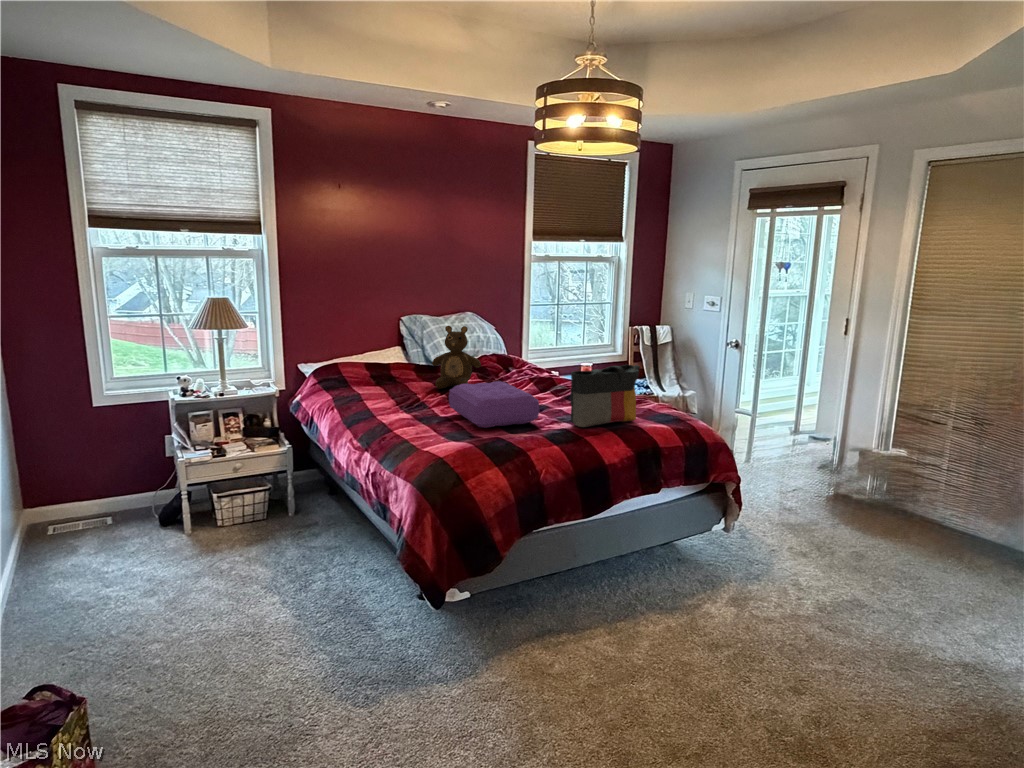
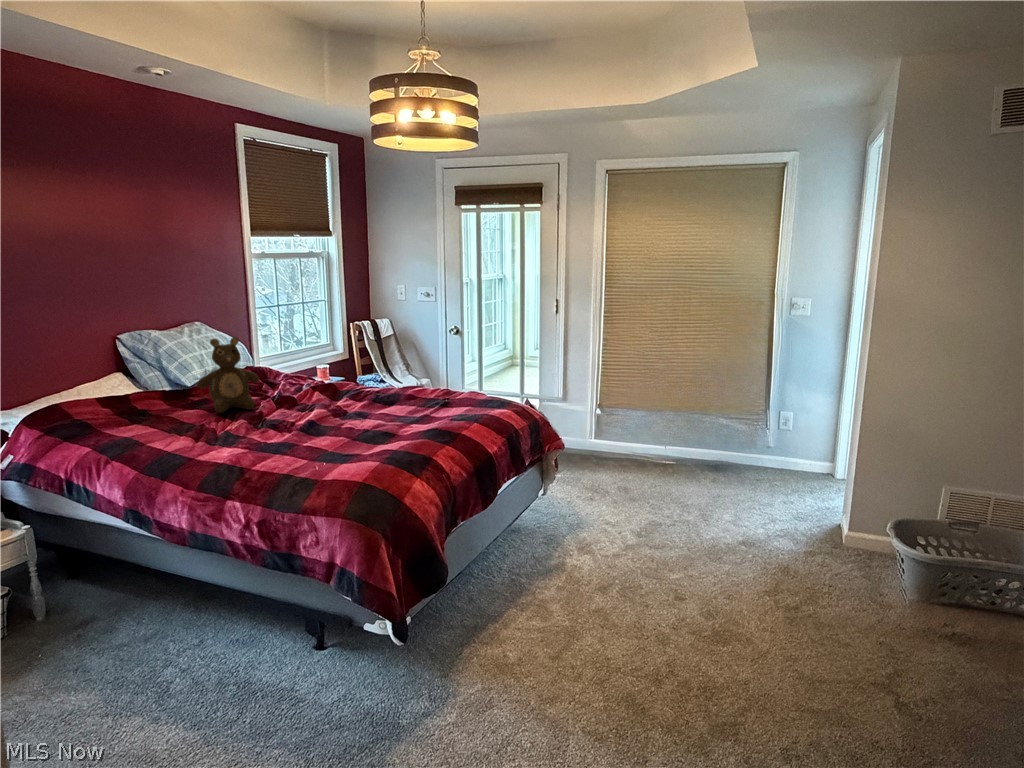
tote bag: present [571,365,640,427] -> none [408,352,469,419]
pillow: present [449,381,539,428] -> none [275,390,389,439]

